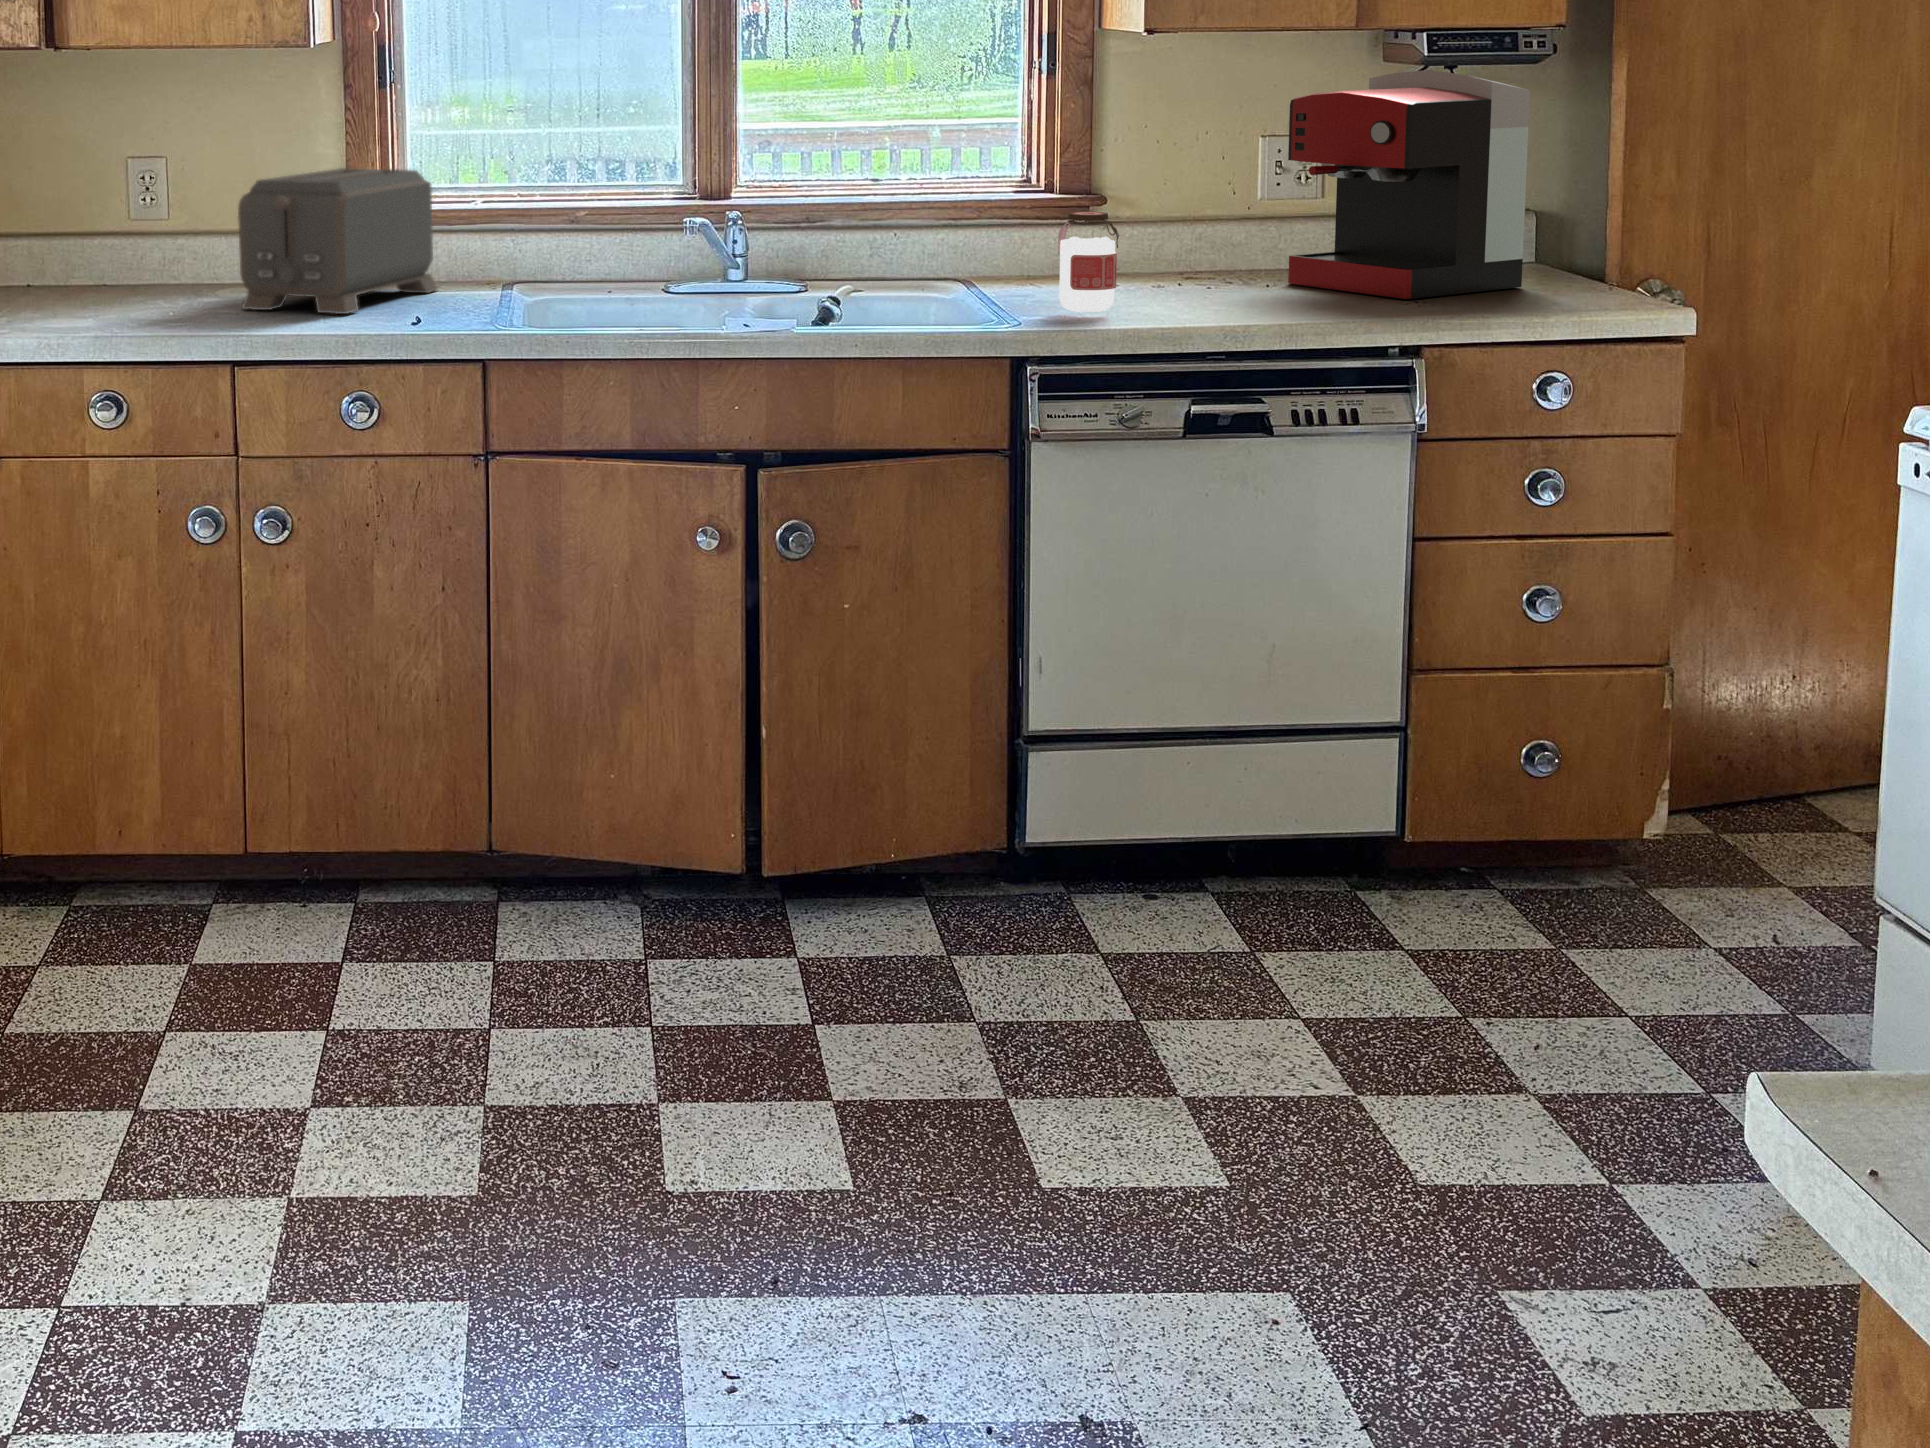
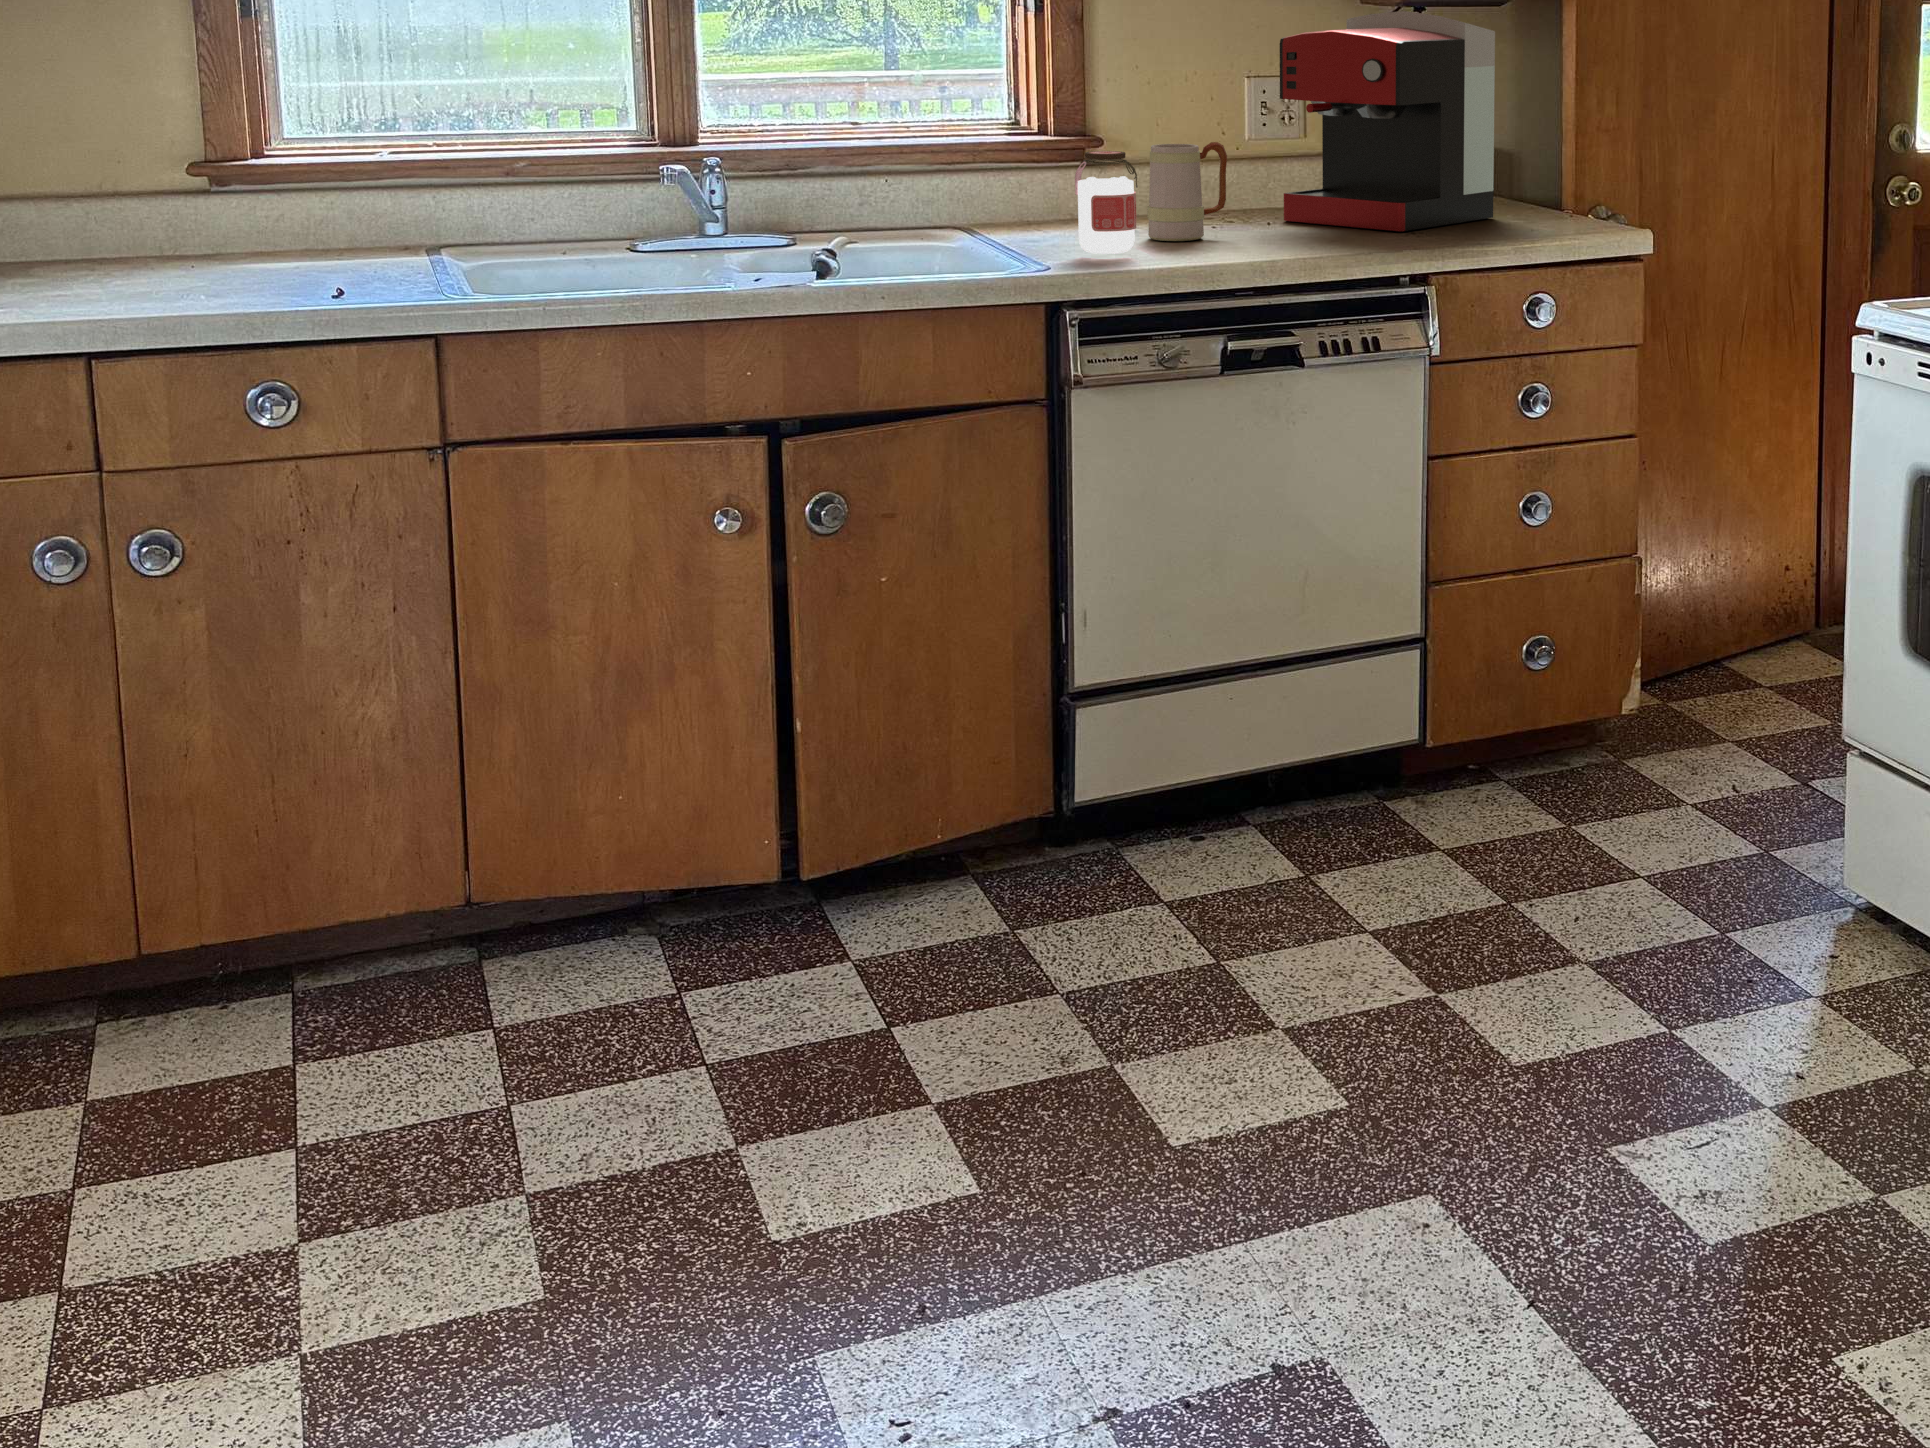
toaster: present [238,168,437,314] -> none [68,113,342,288]
mug: none [1137,204,1221,301] -> present [1147,142,1227,241]

